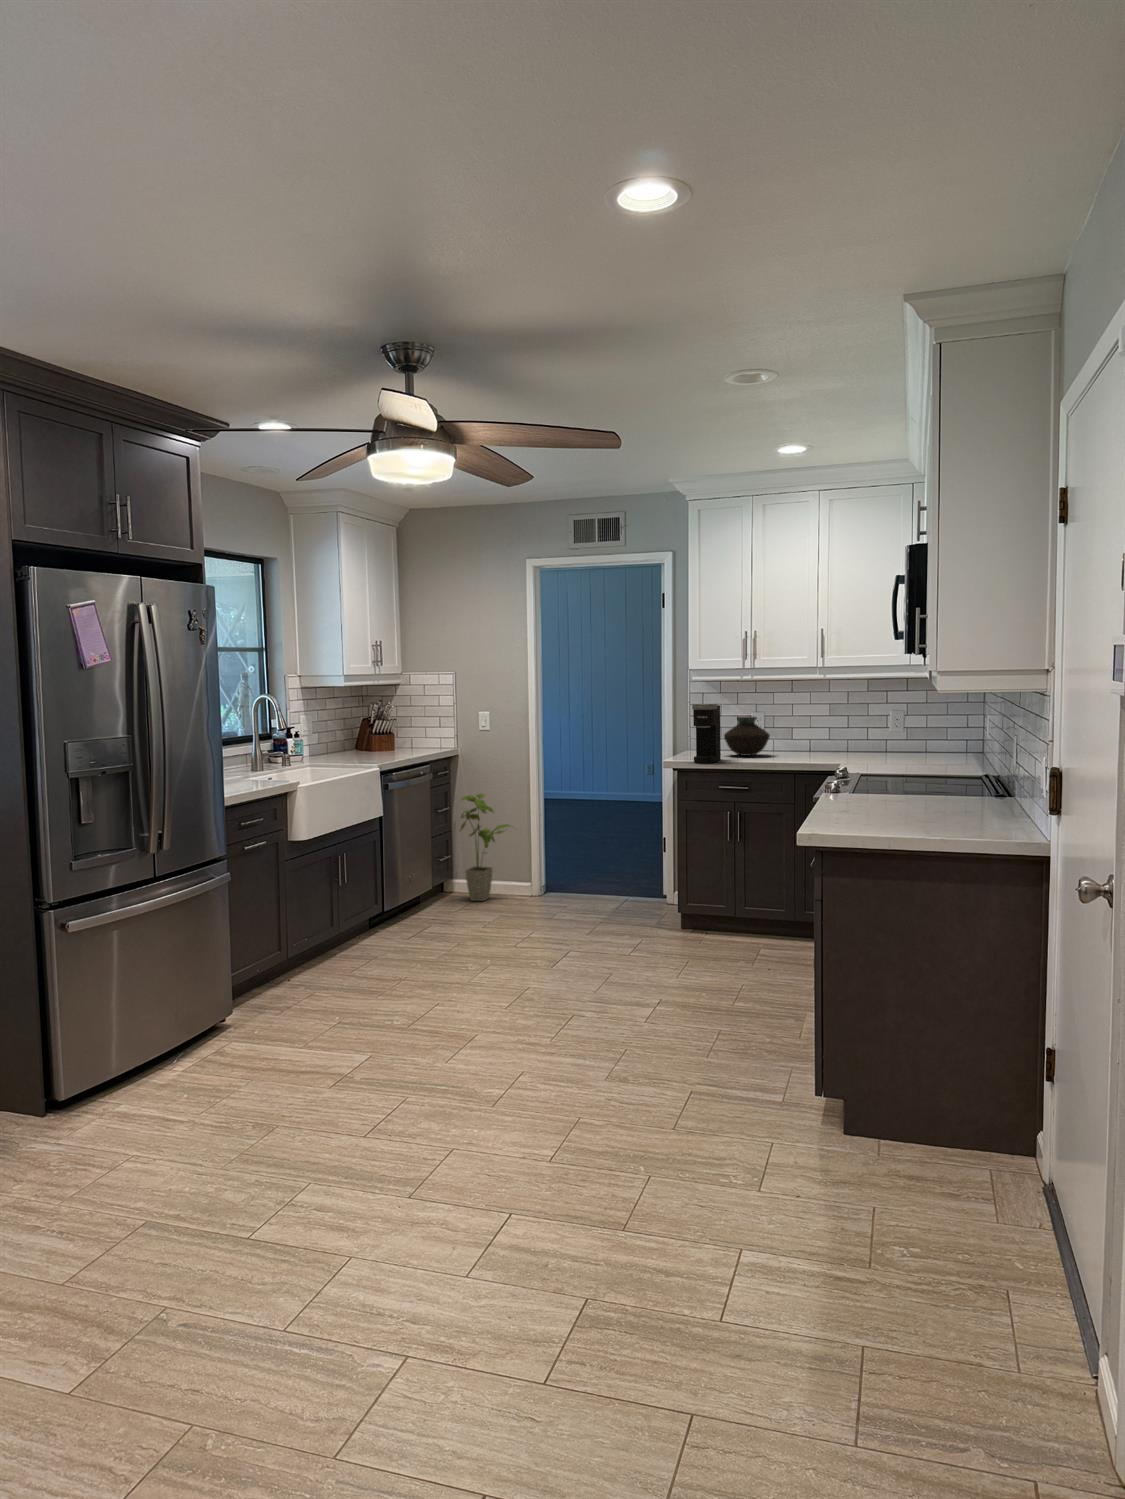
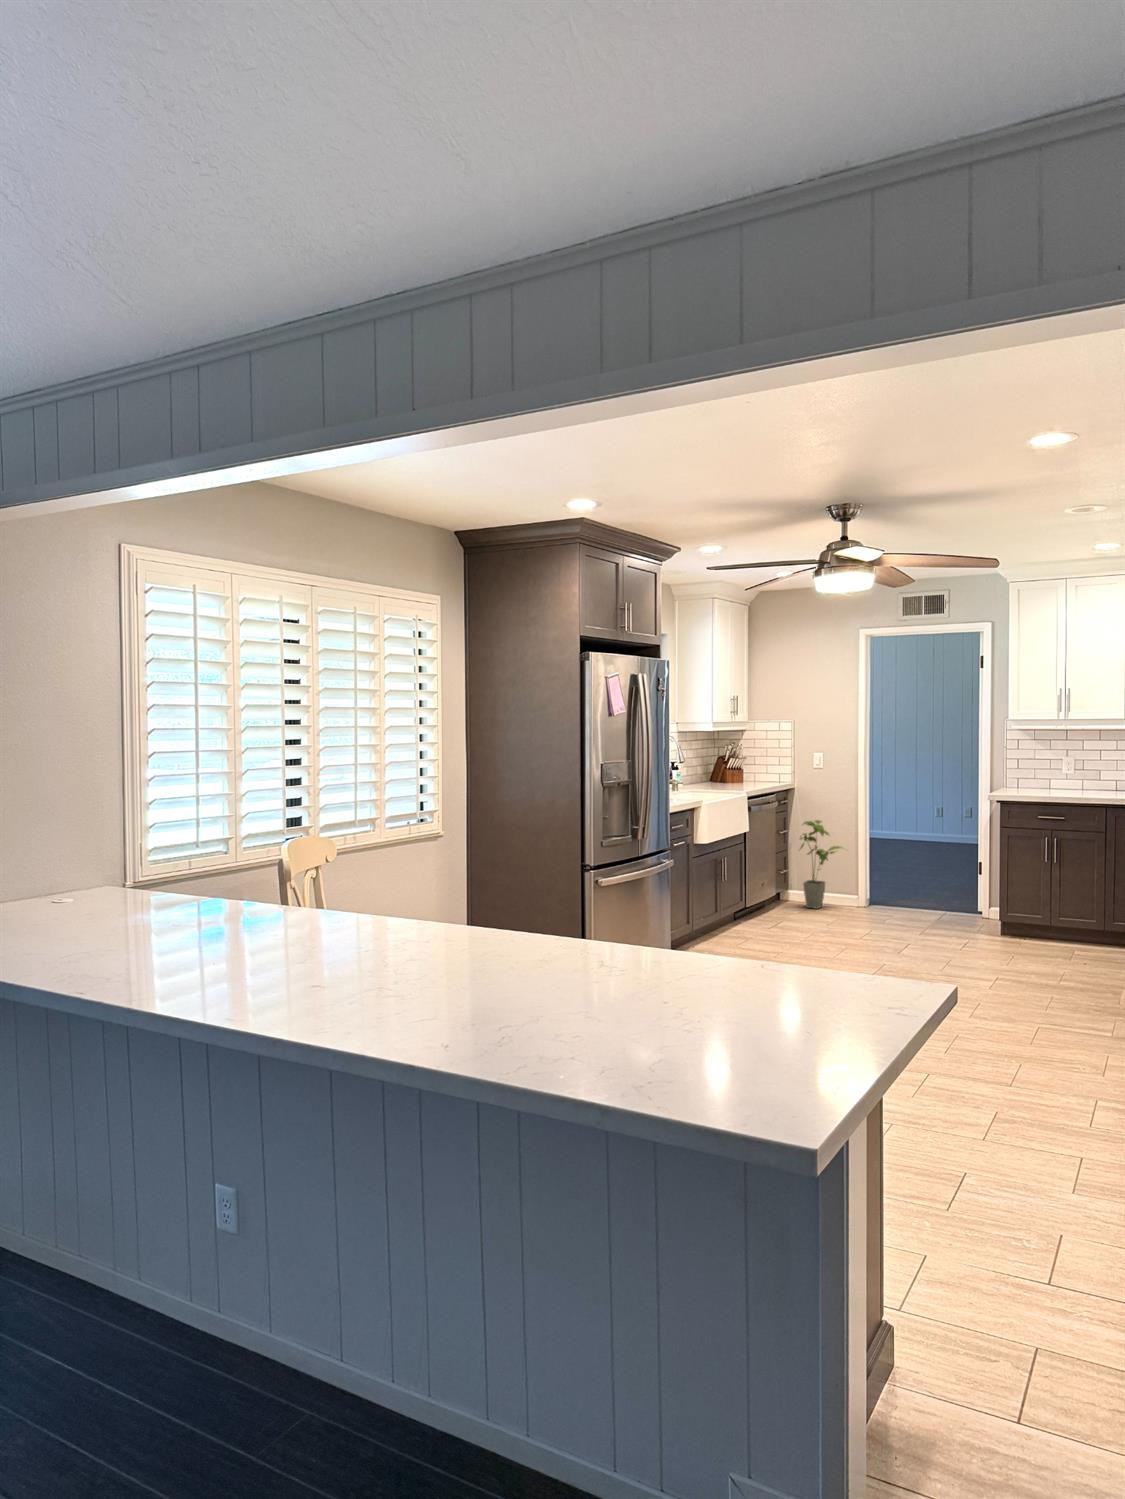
coffee maker: present [692,704,721,763] -> none [1014,751,1037,799]
vase: present [724,716,770,756] -> none [1038,762,1080,795]

